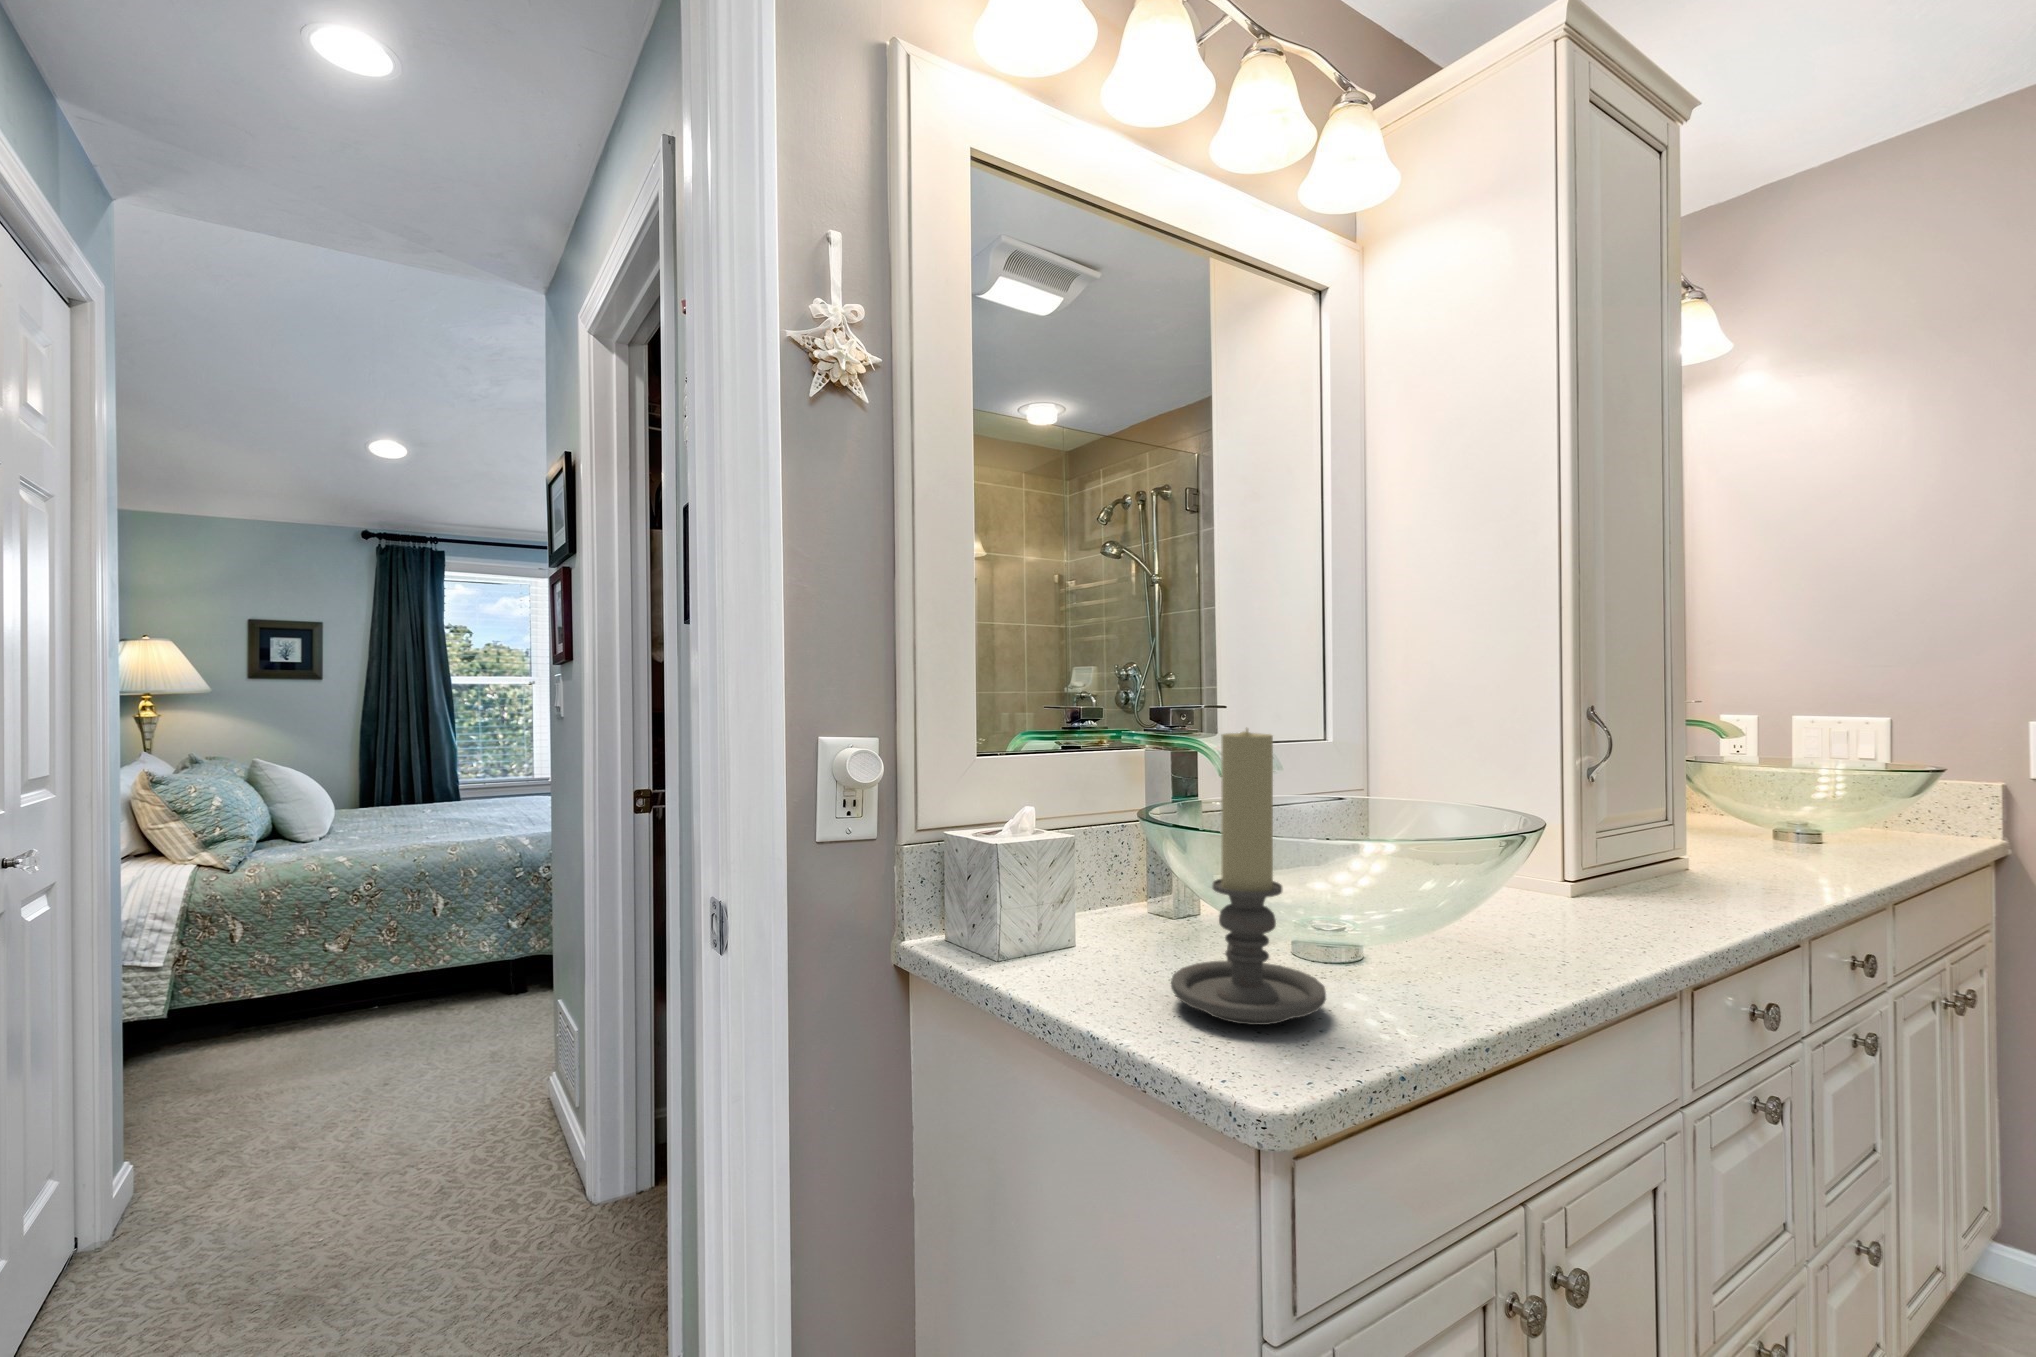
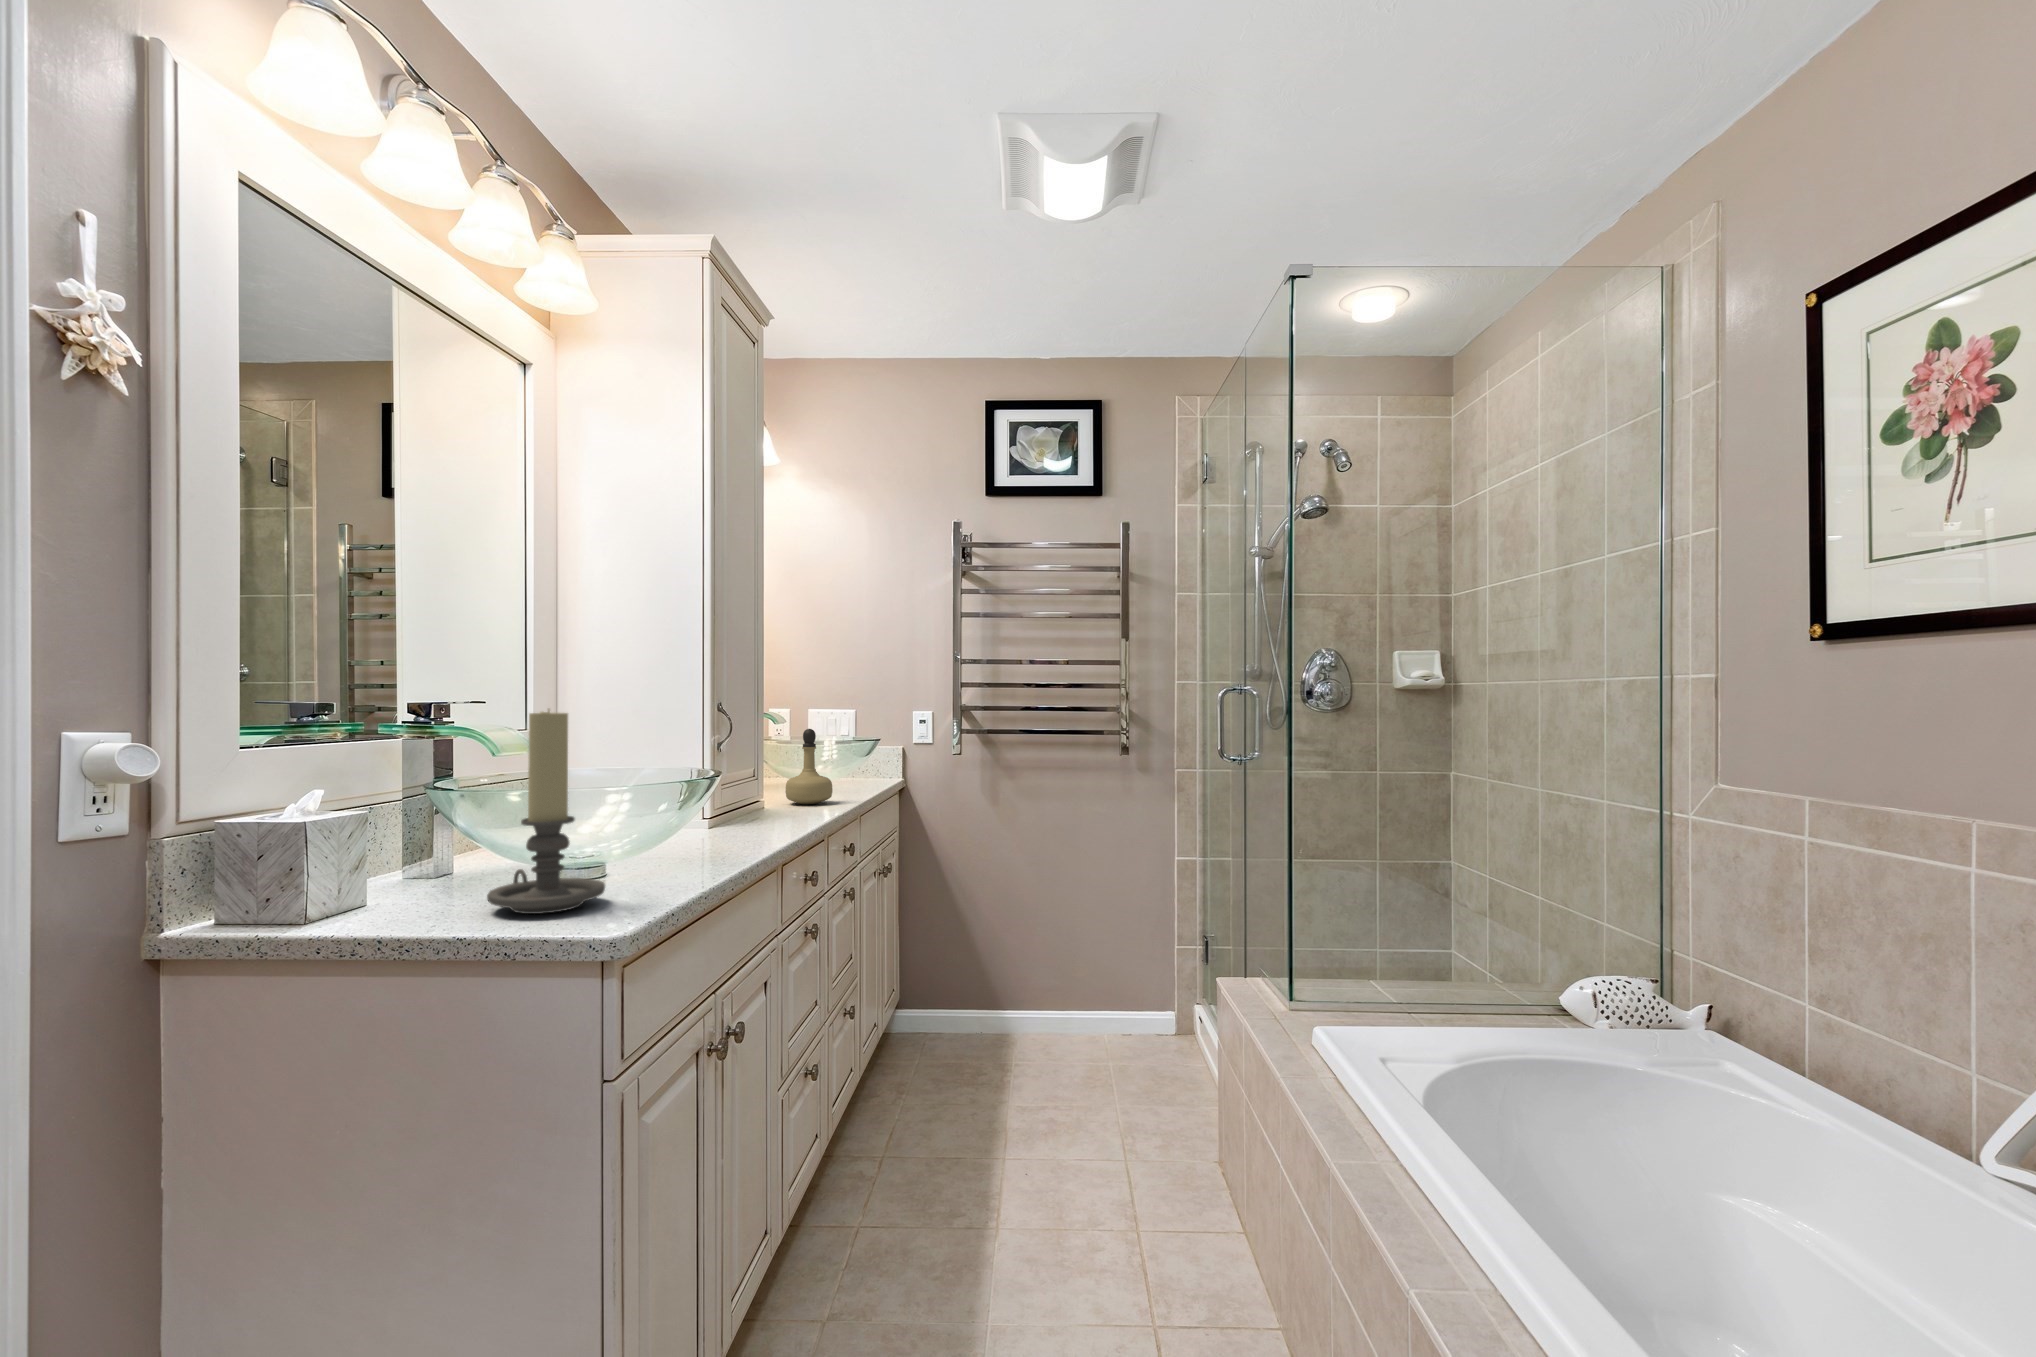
perfume bottle: none [1732,755,1825,876] -> present [785,729,833,804]

